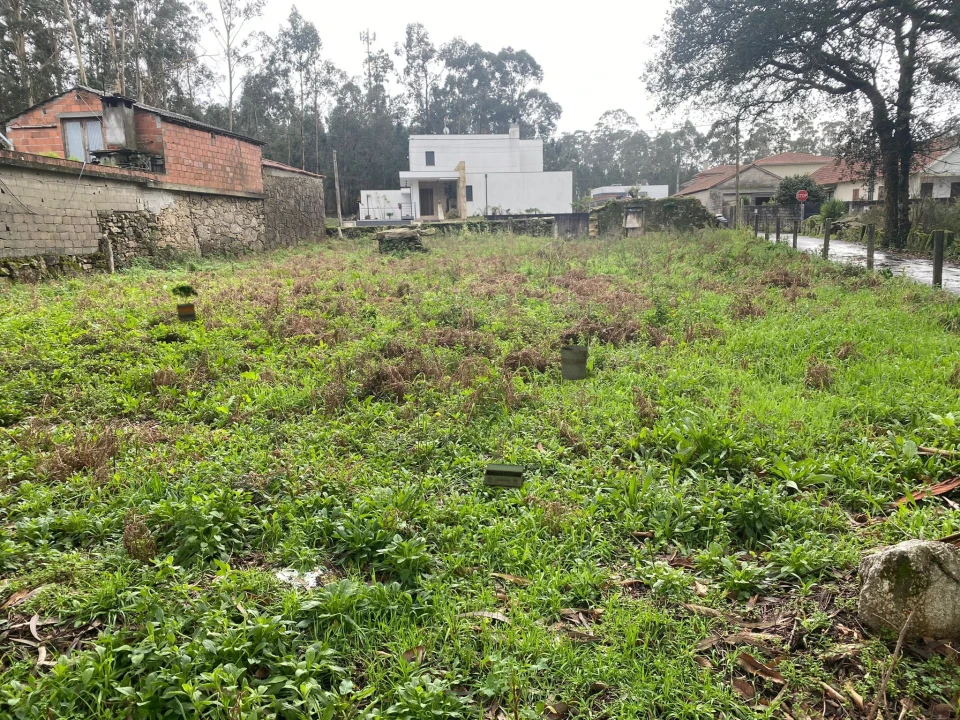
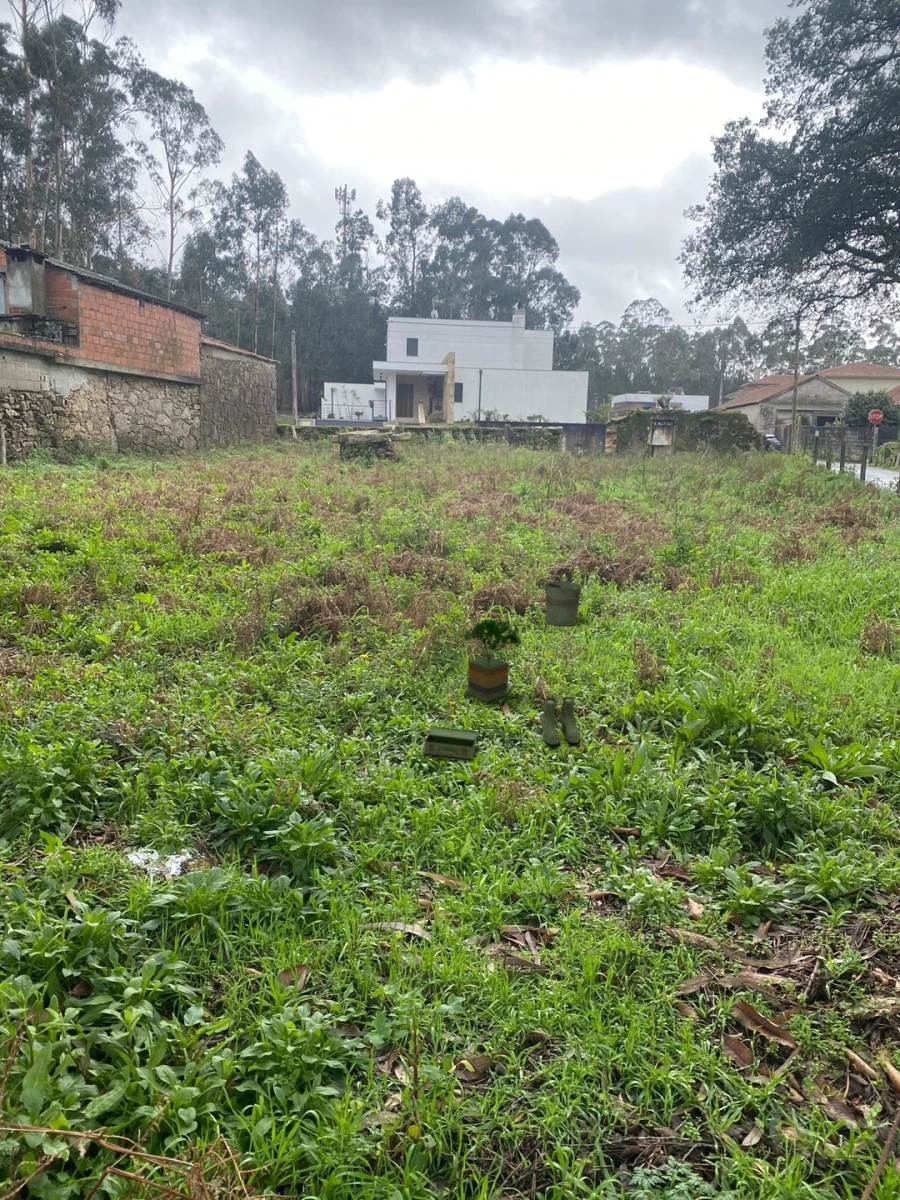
potted tree: present [172,285,198,321] -> present [464,619,522,702]
boots: none [570,435,600,472] -> present [541,696,579,745]

